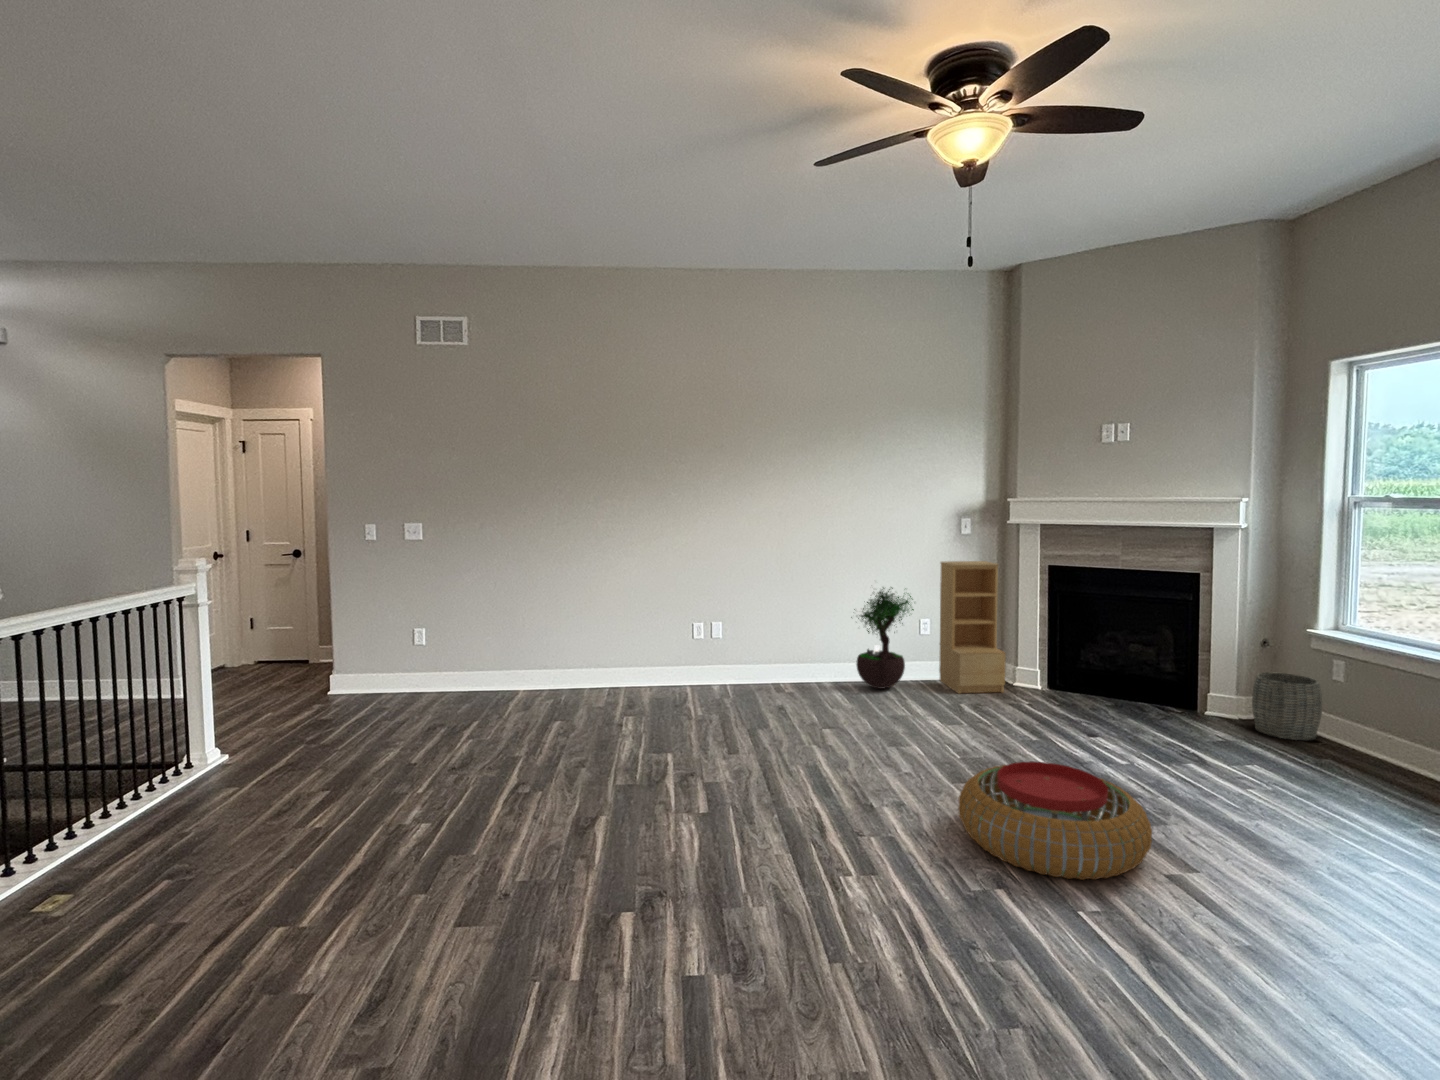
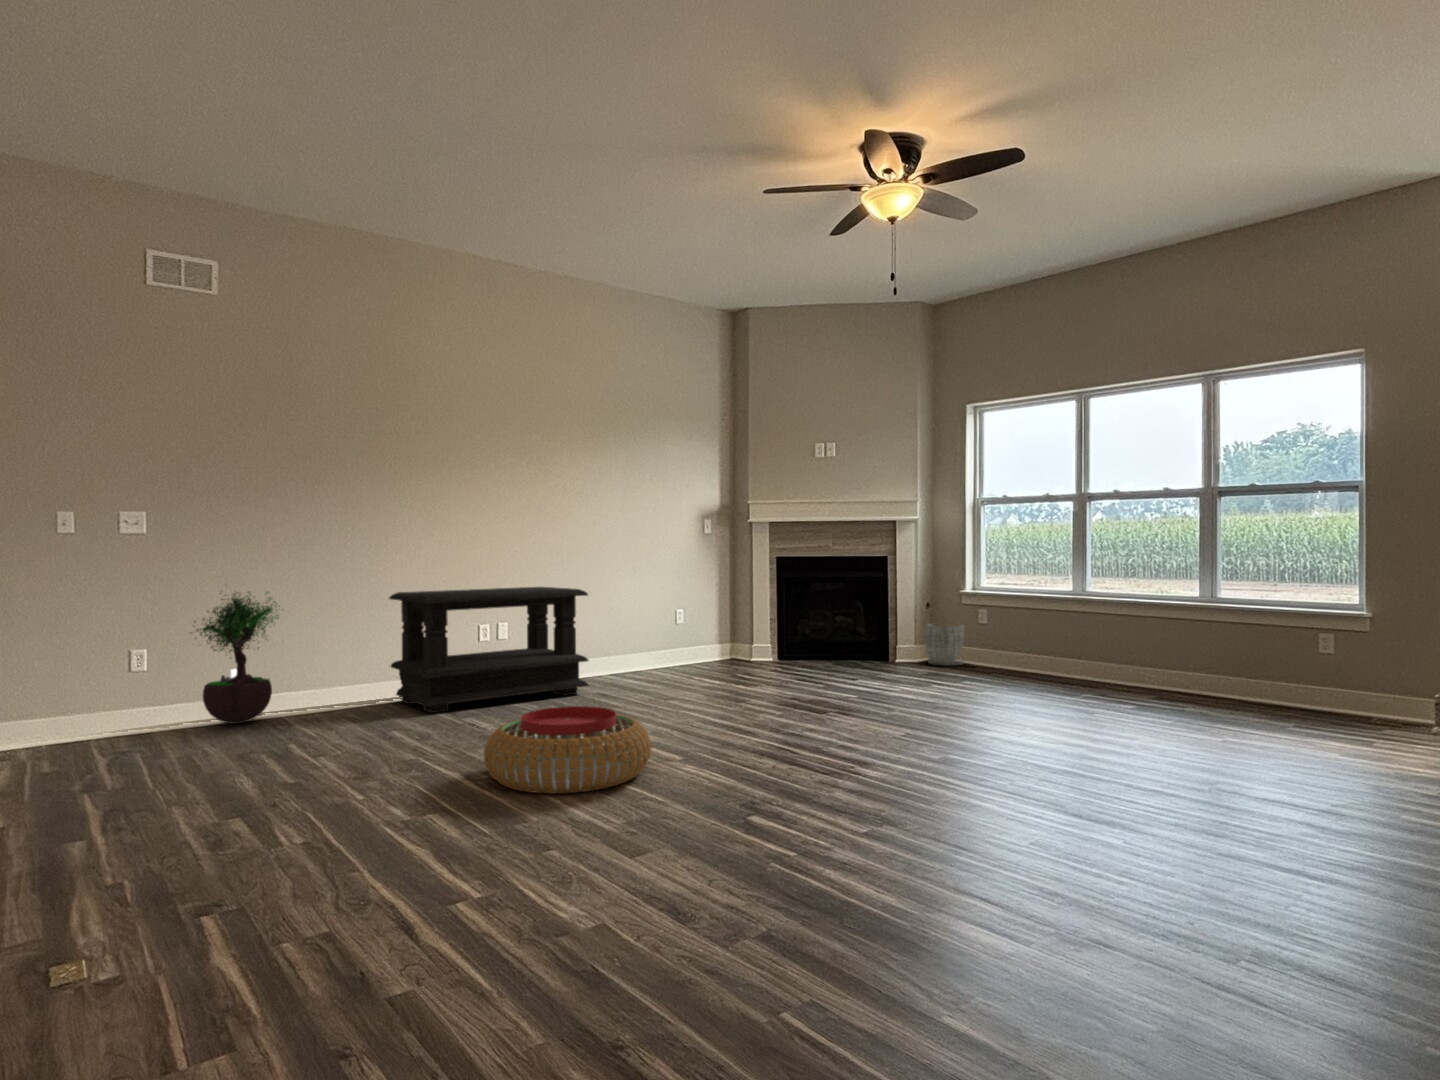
bookshelf: present [939,561,1006,694] -> none [696,556,757,670]
potted tree: present [851,587,914,689] -> present [191,593,279,724]
coffee table: none [594,591,767,713] -> present [389,587,589,713]
pouf: present [958,762,1152,880] -> present [484,706,651,794]

